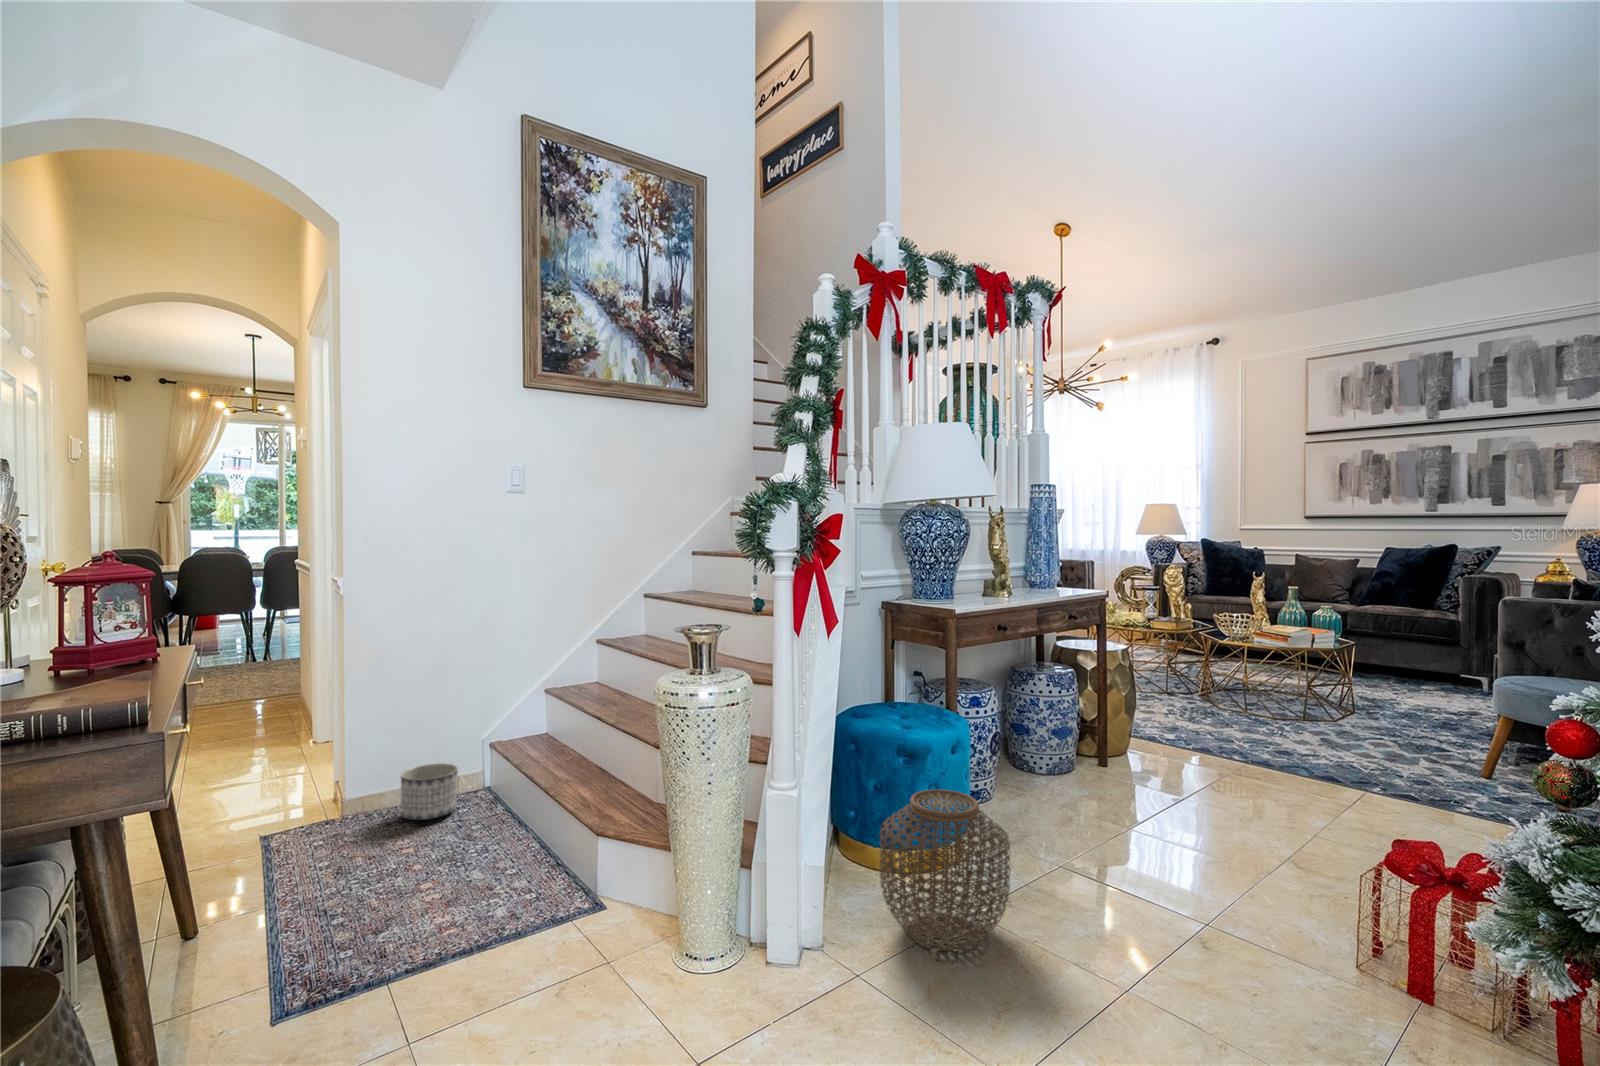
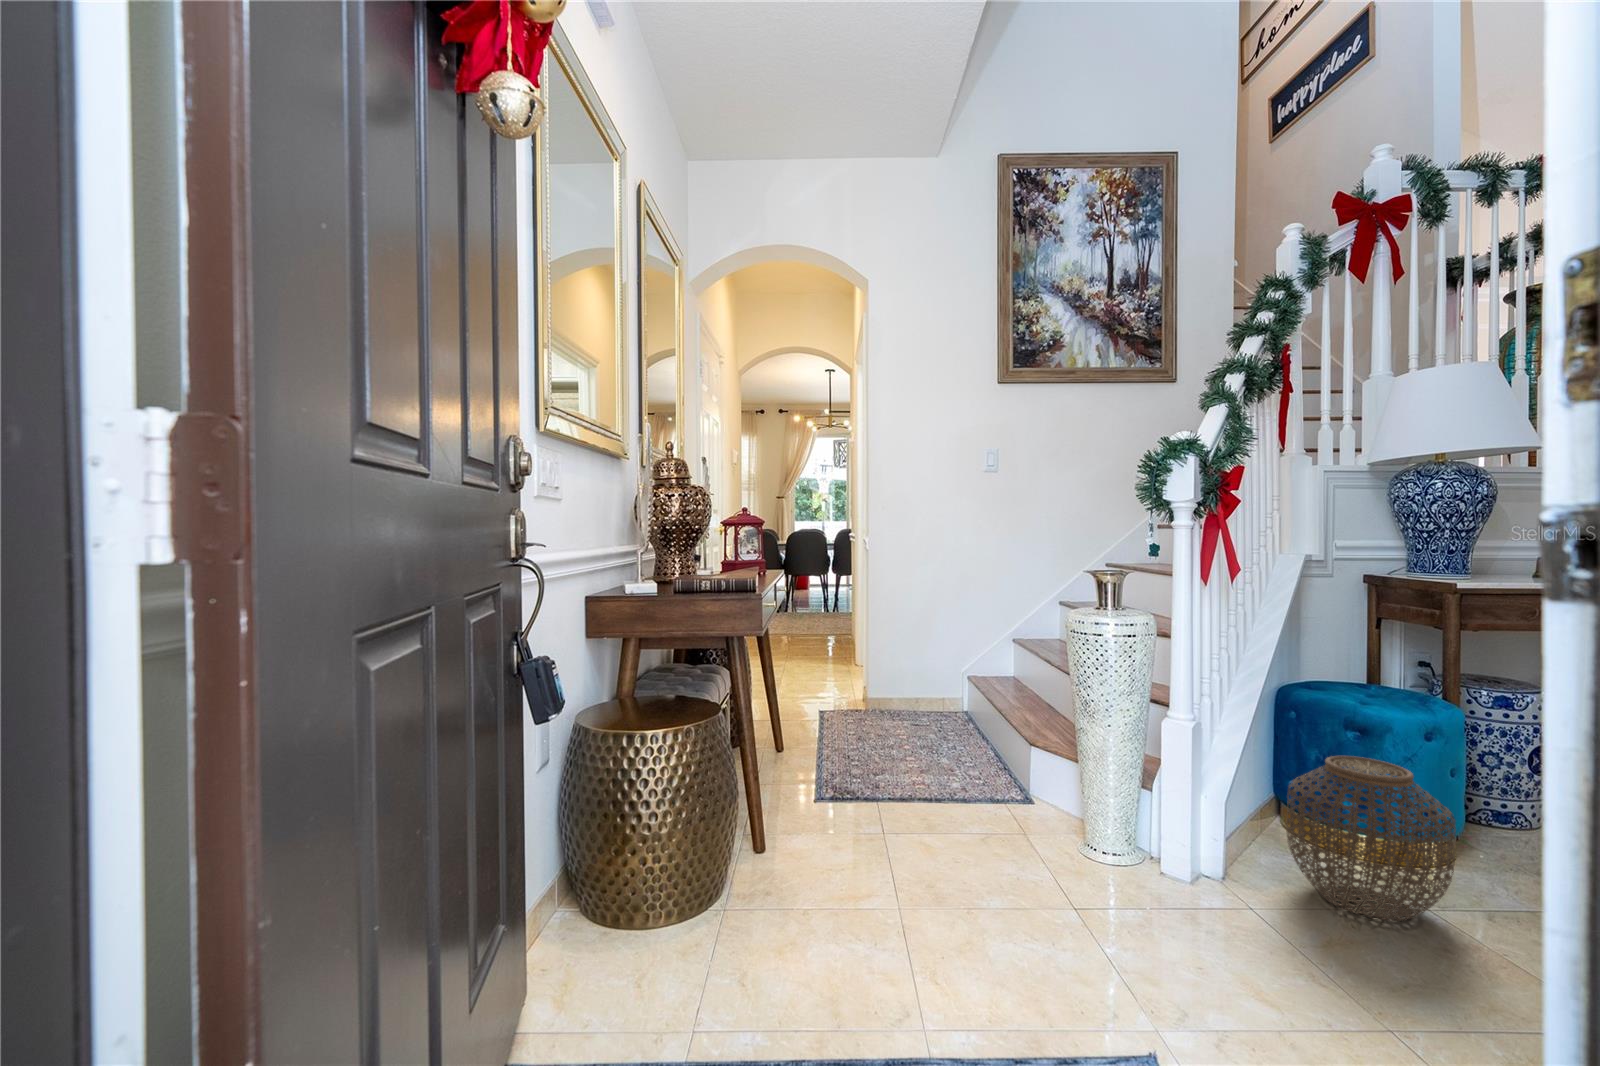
planter: present [401,763,458,820] -> none [902,683,941,722]

